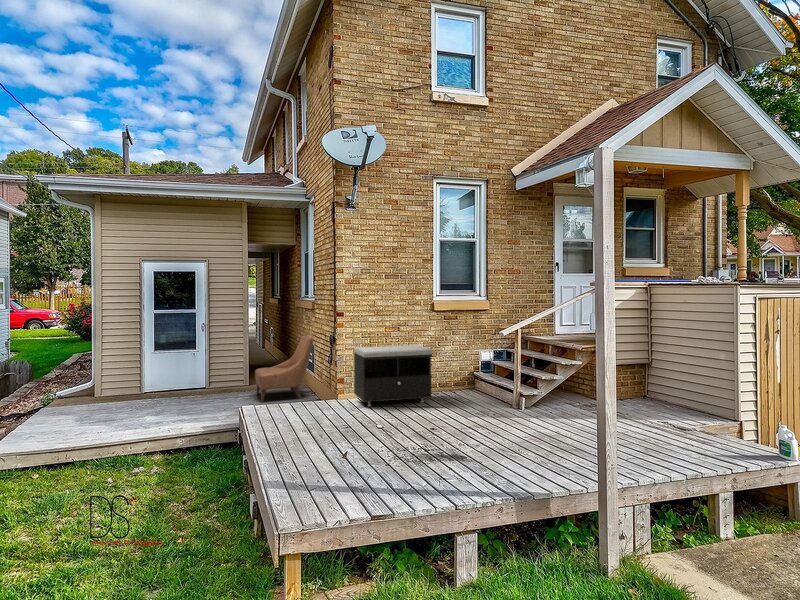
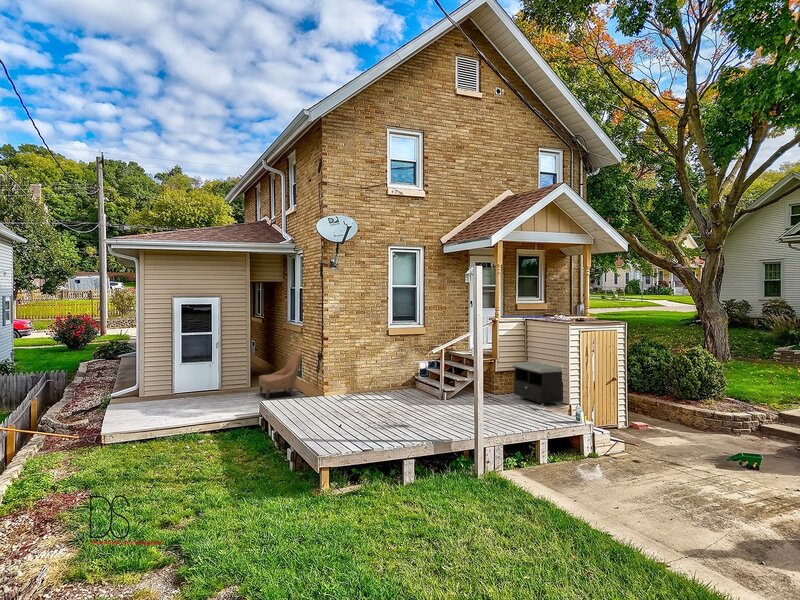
storage bench: present [354,345,432,406] -> present [513,362,563,406]

